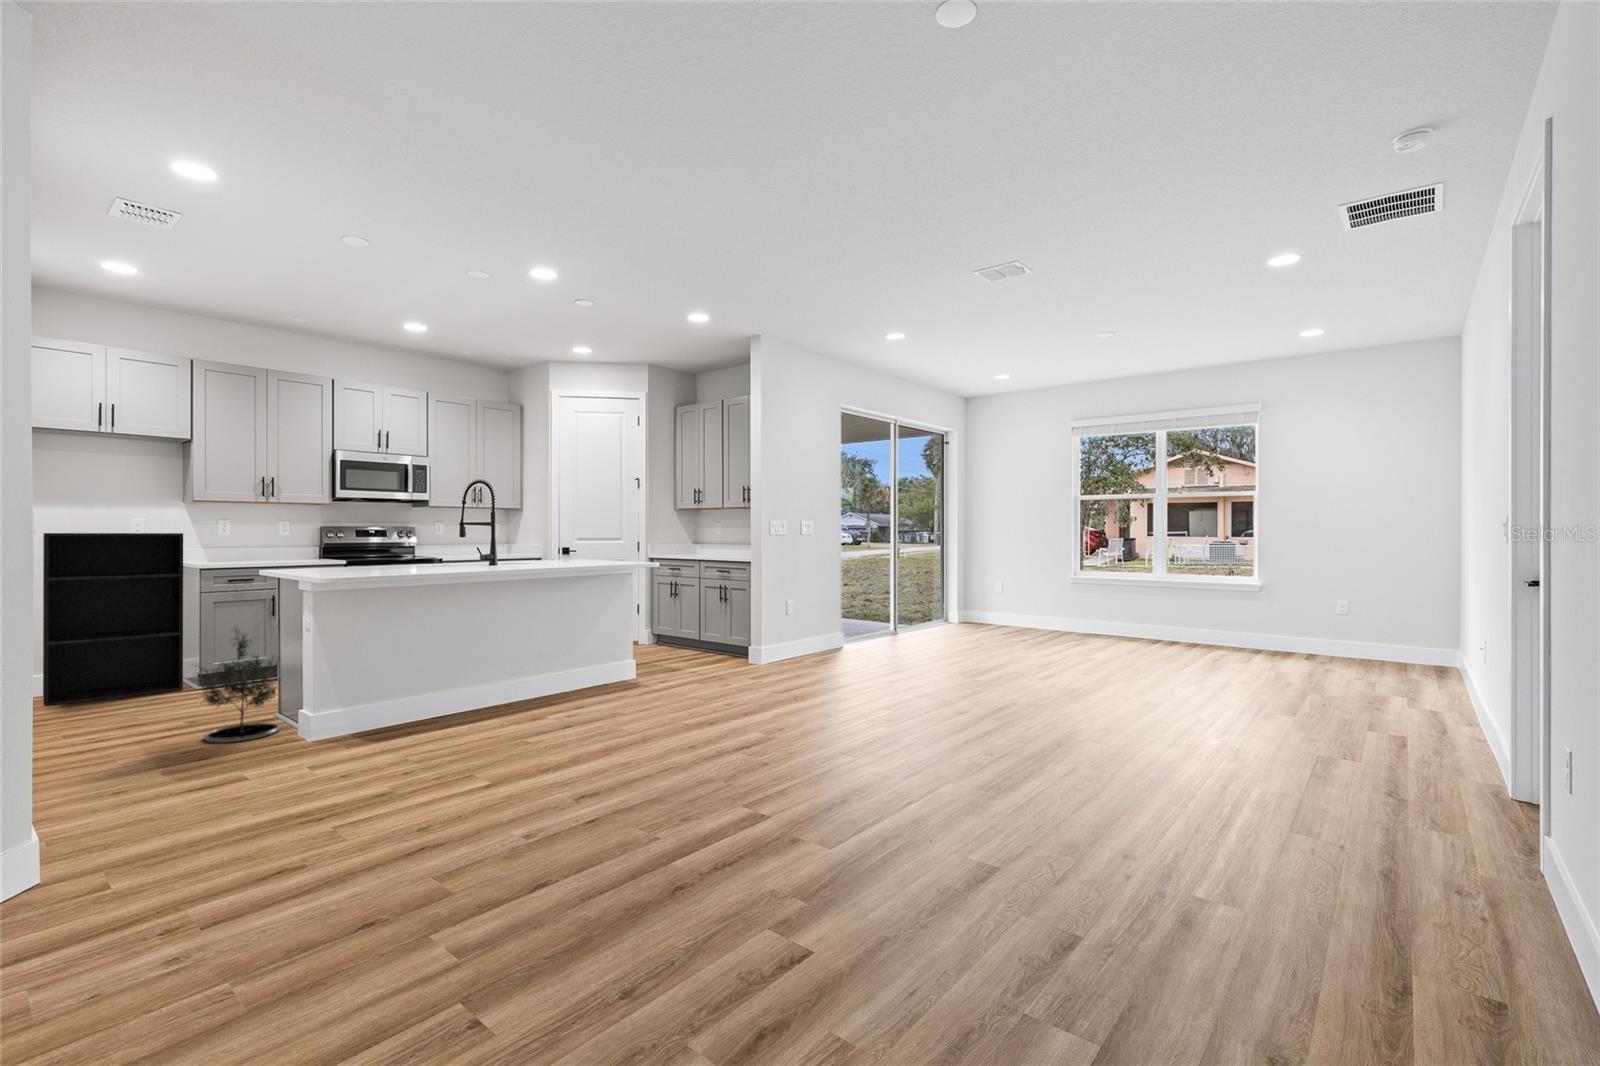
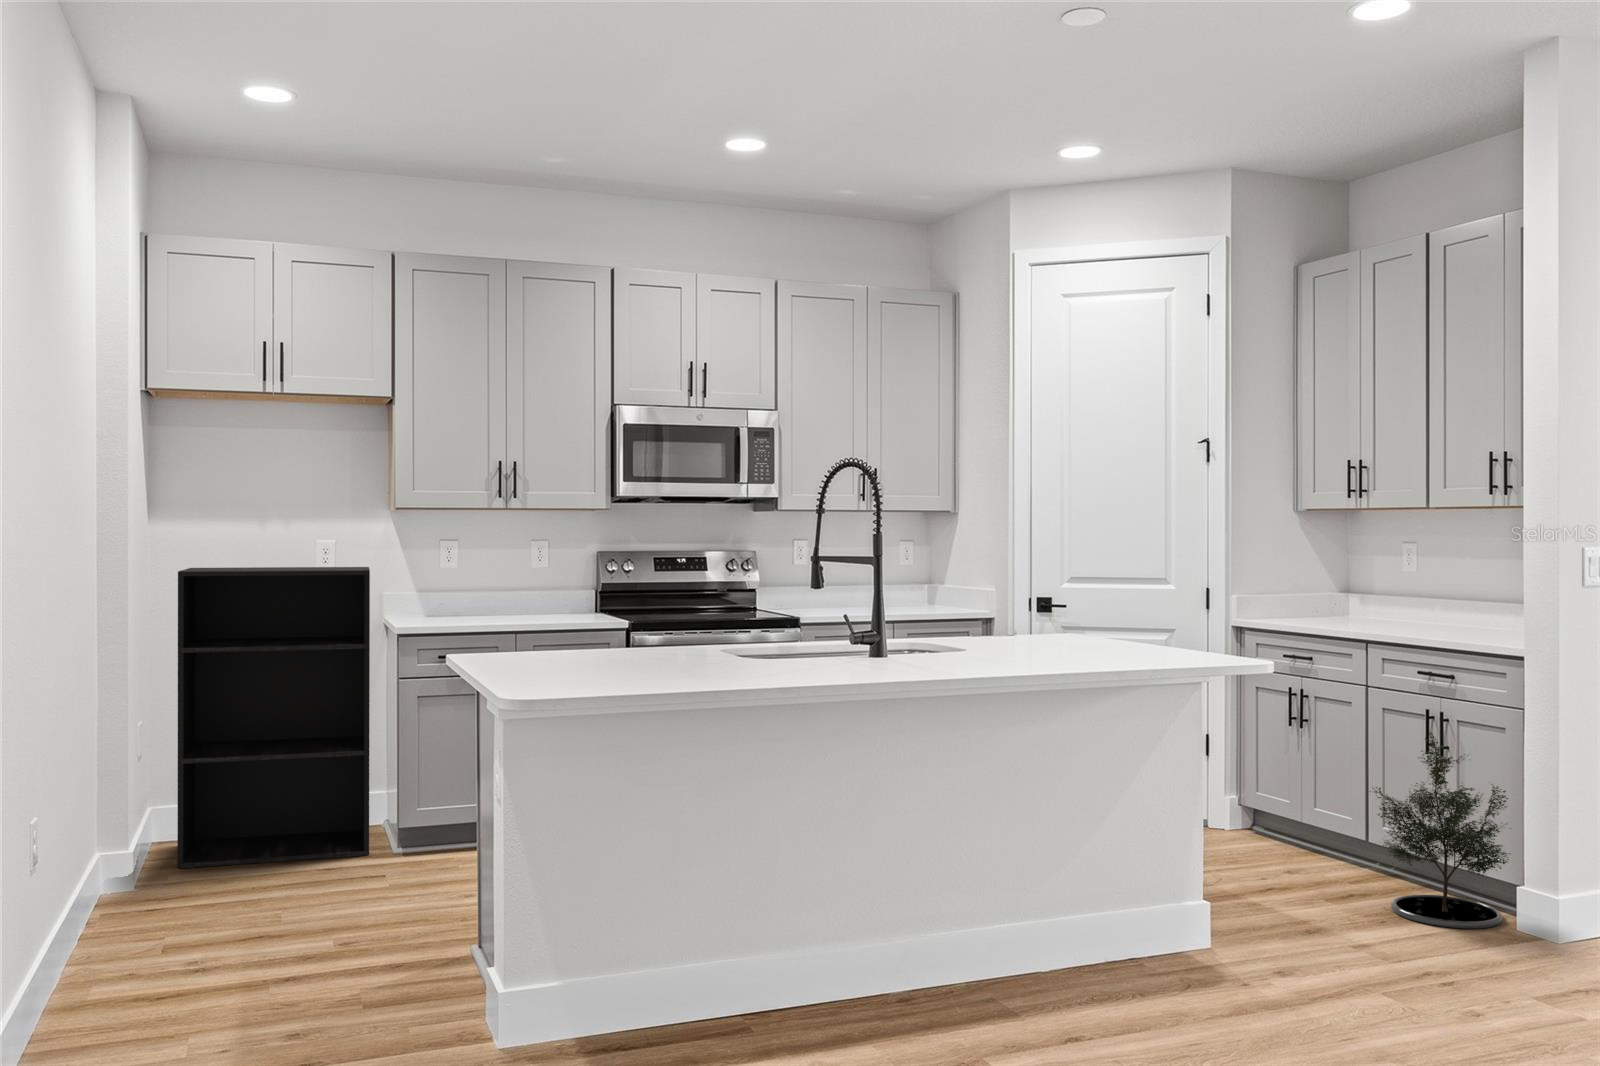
potted tree: present [197,629,280,743] -> present [1369,731,1511,929]

